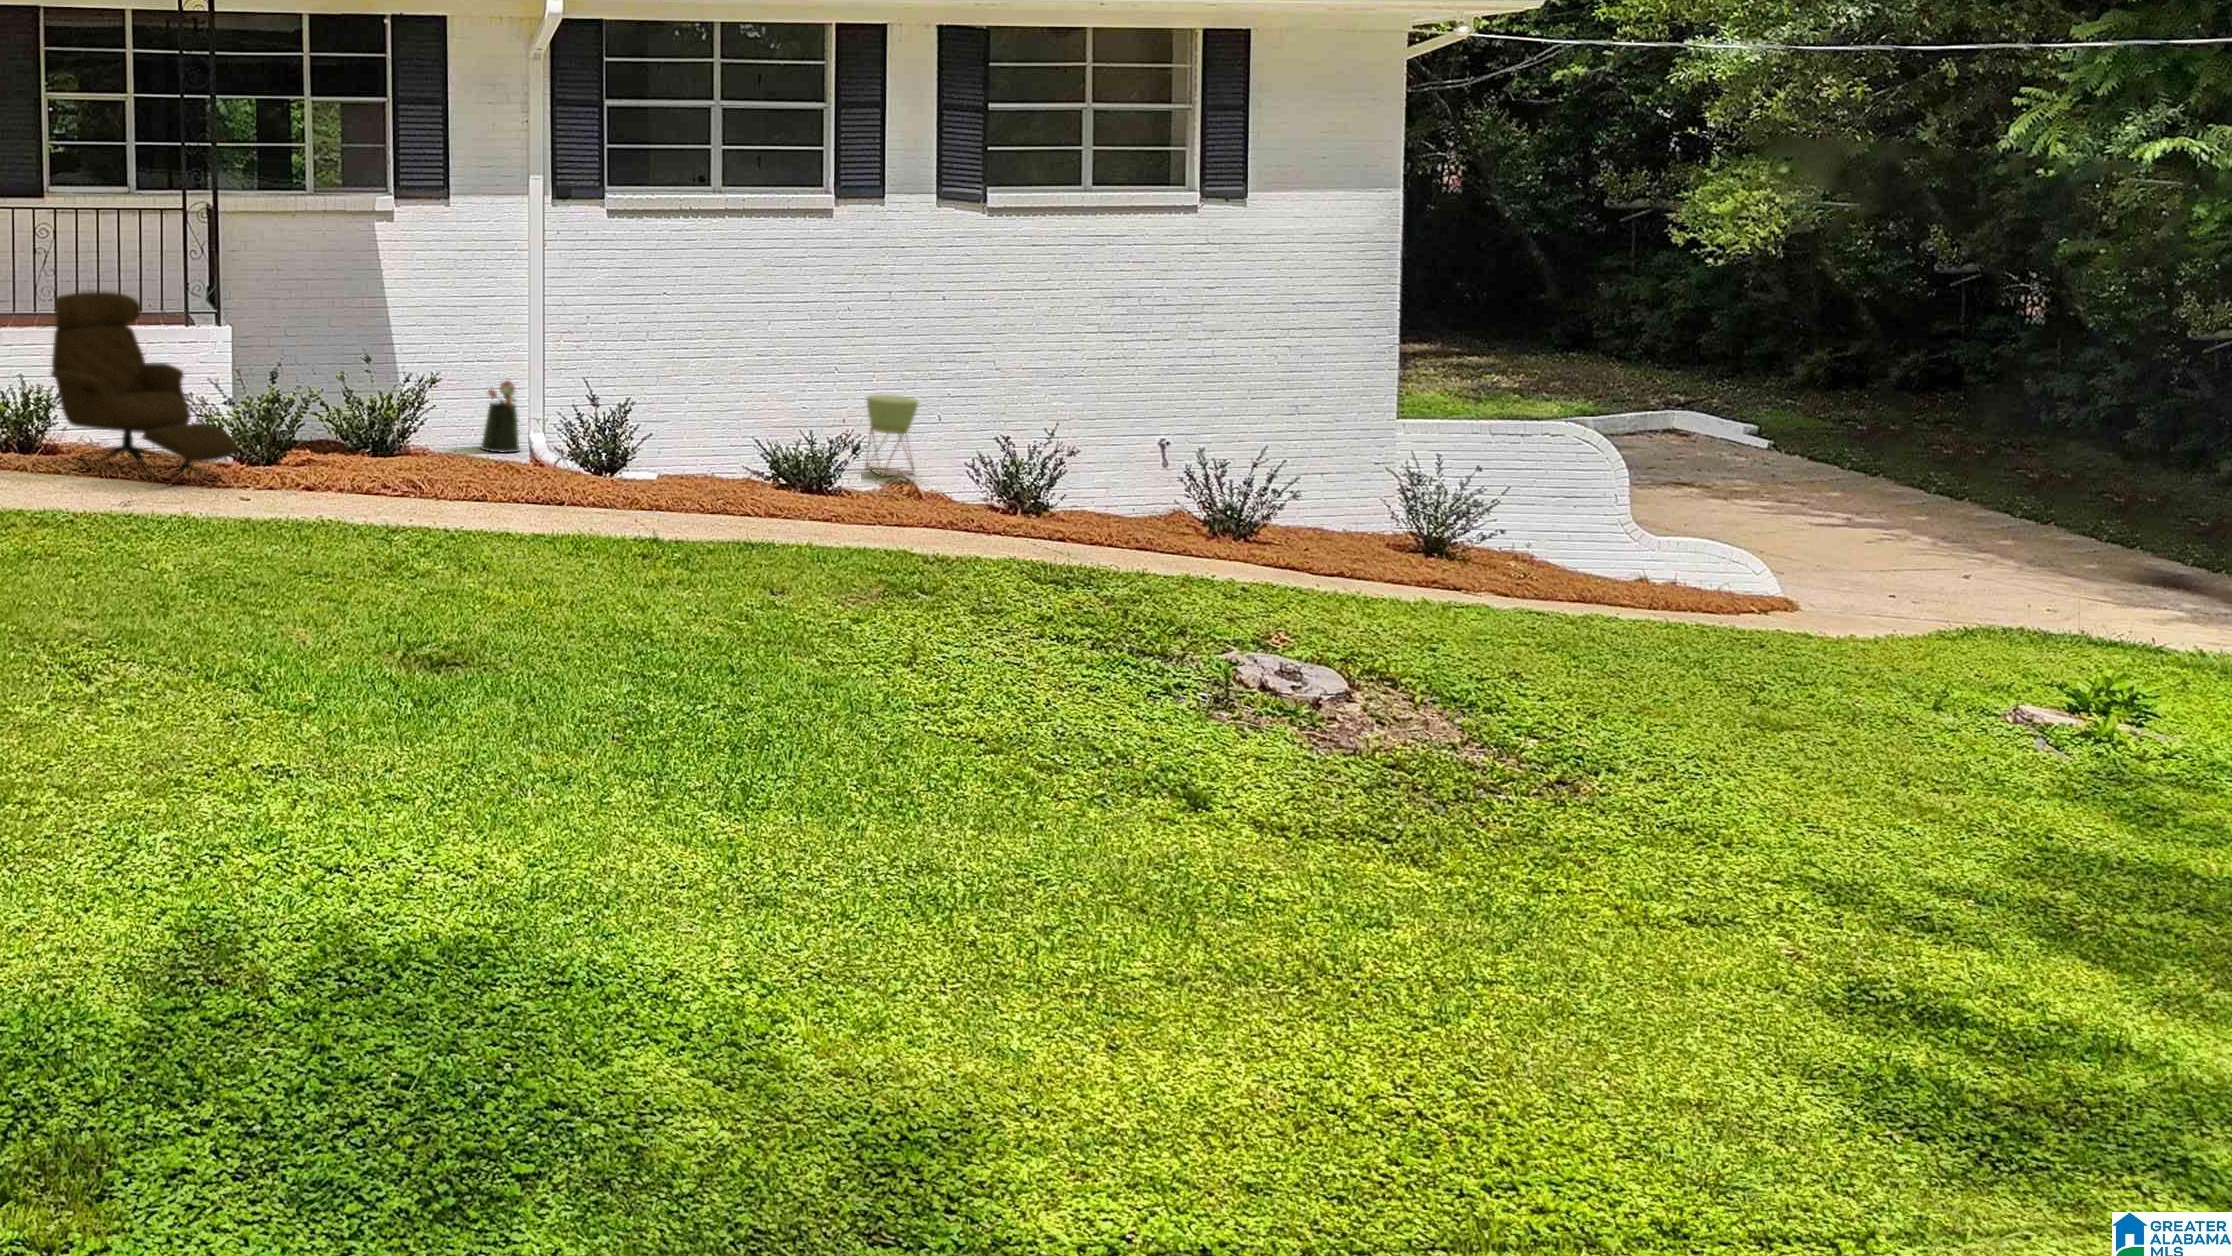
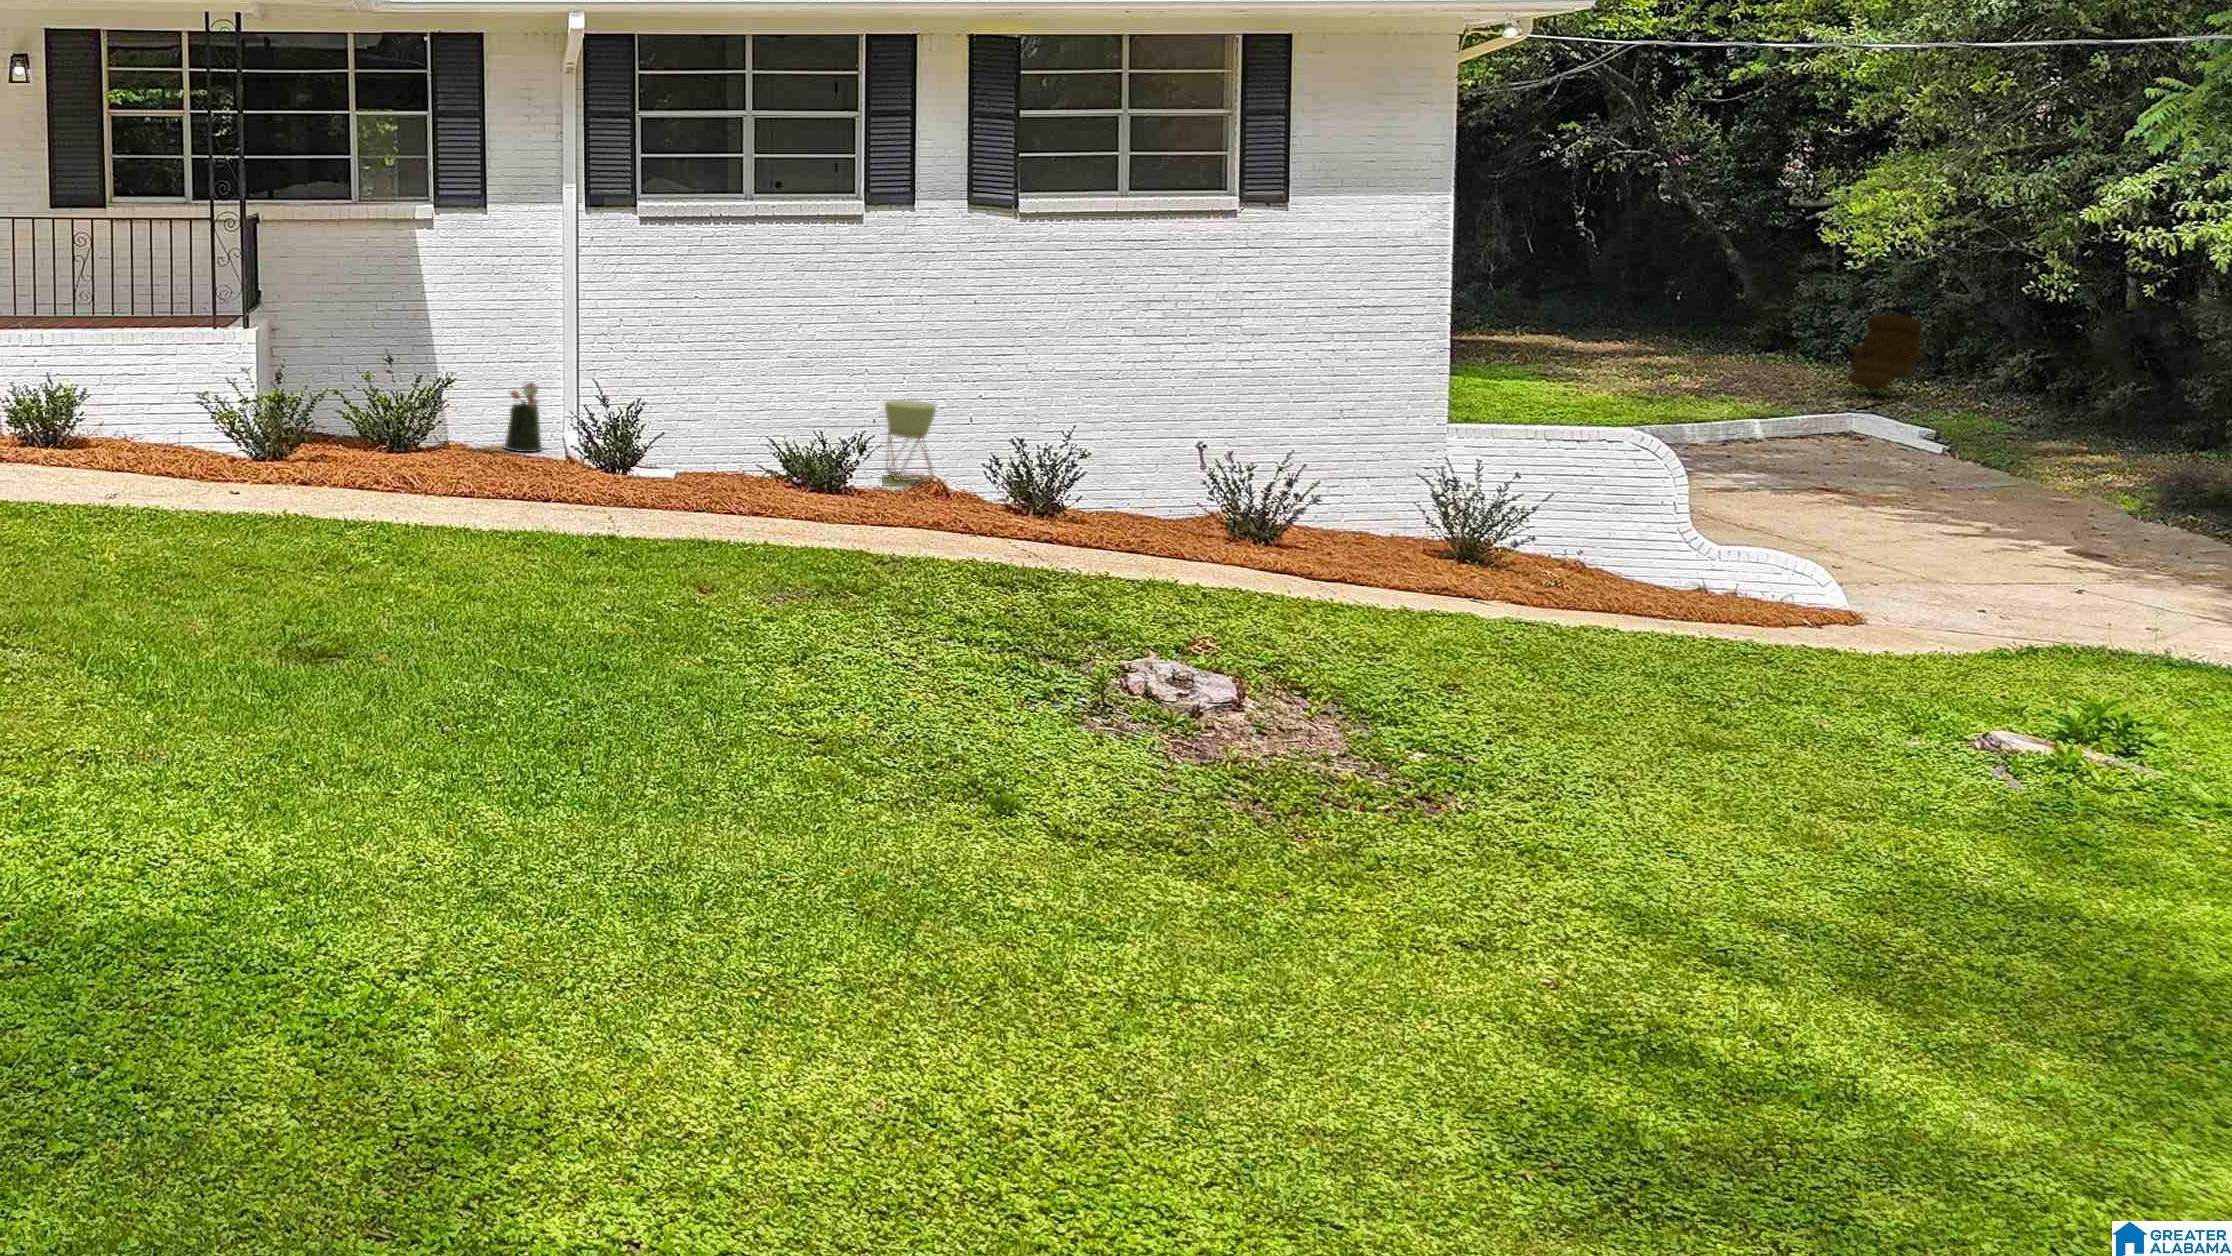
lounge chair: present [51,292,237,485] -> present [1847,315,1924,397]

